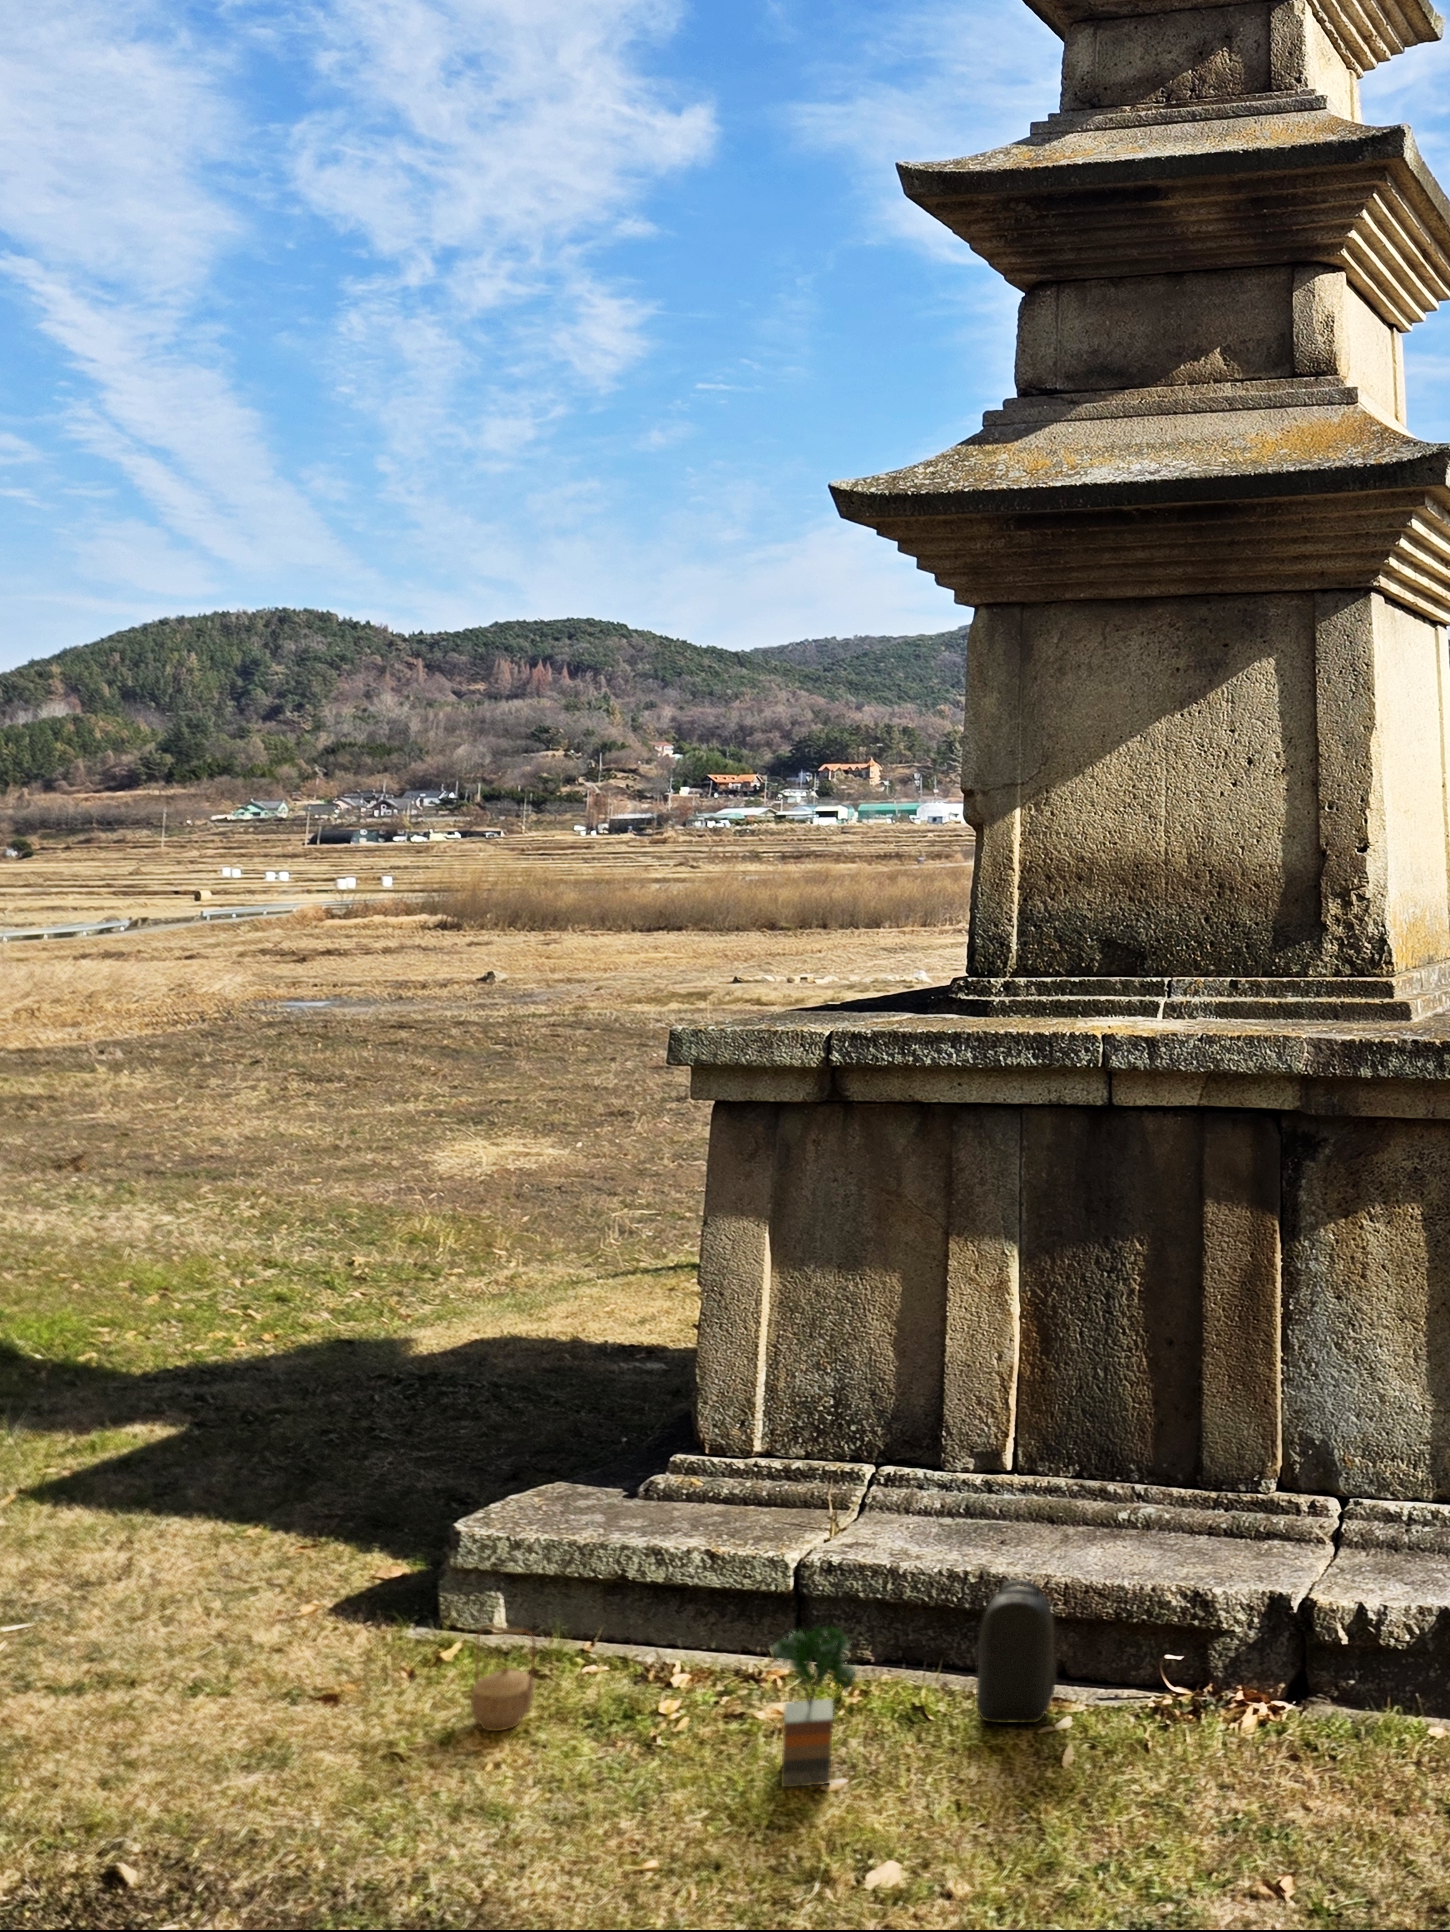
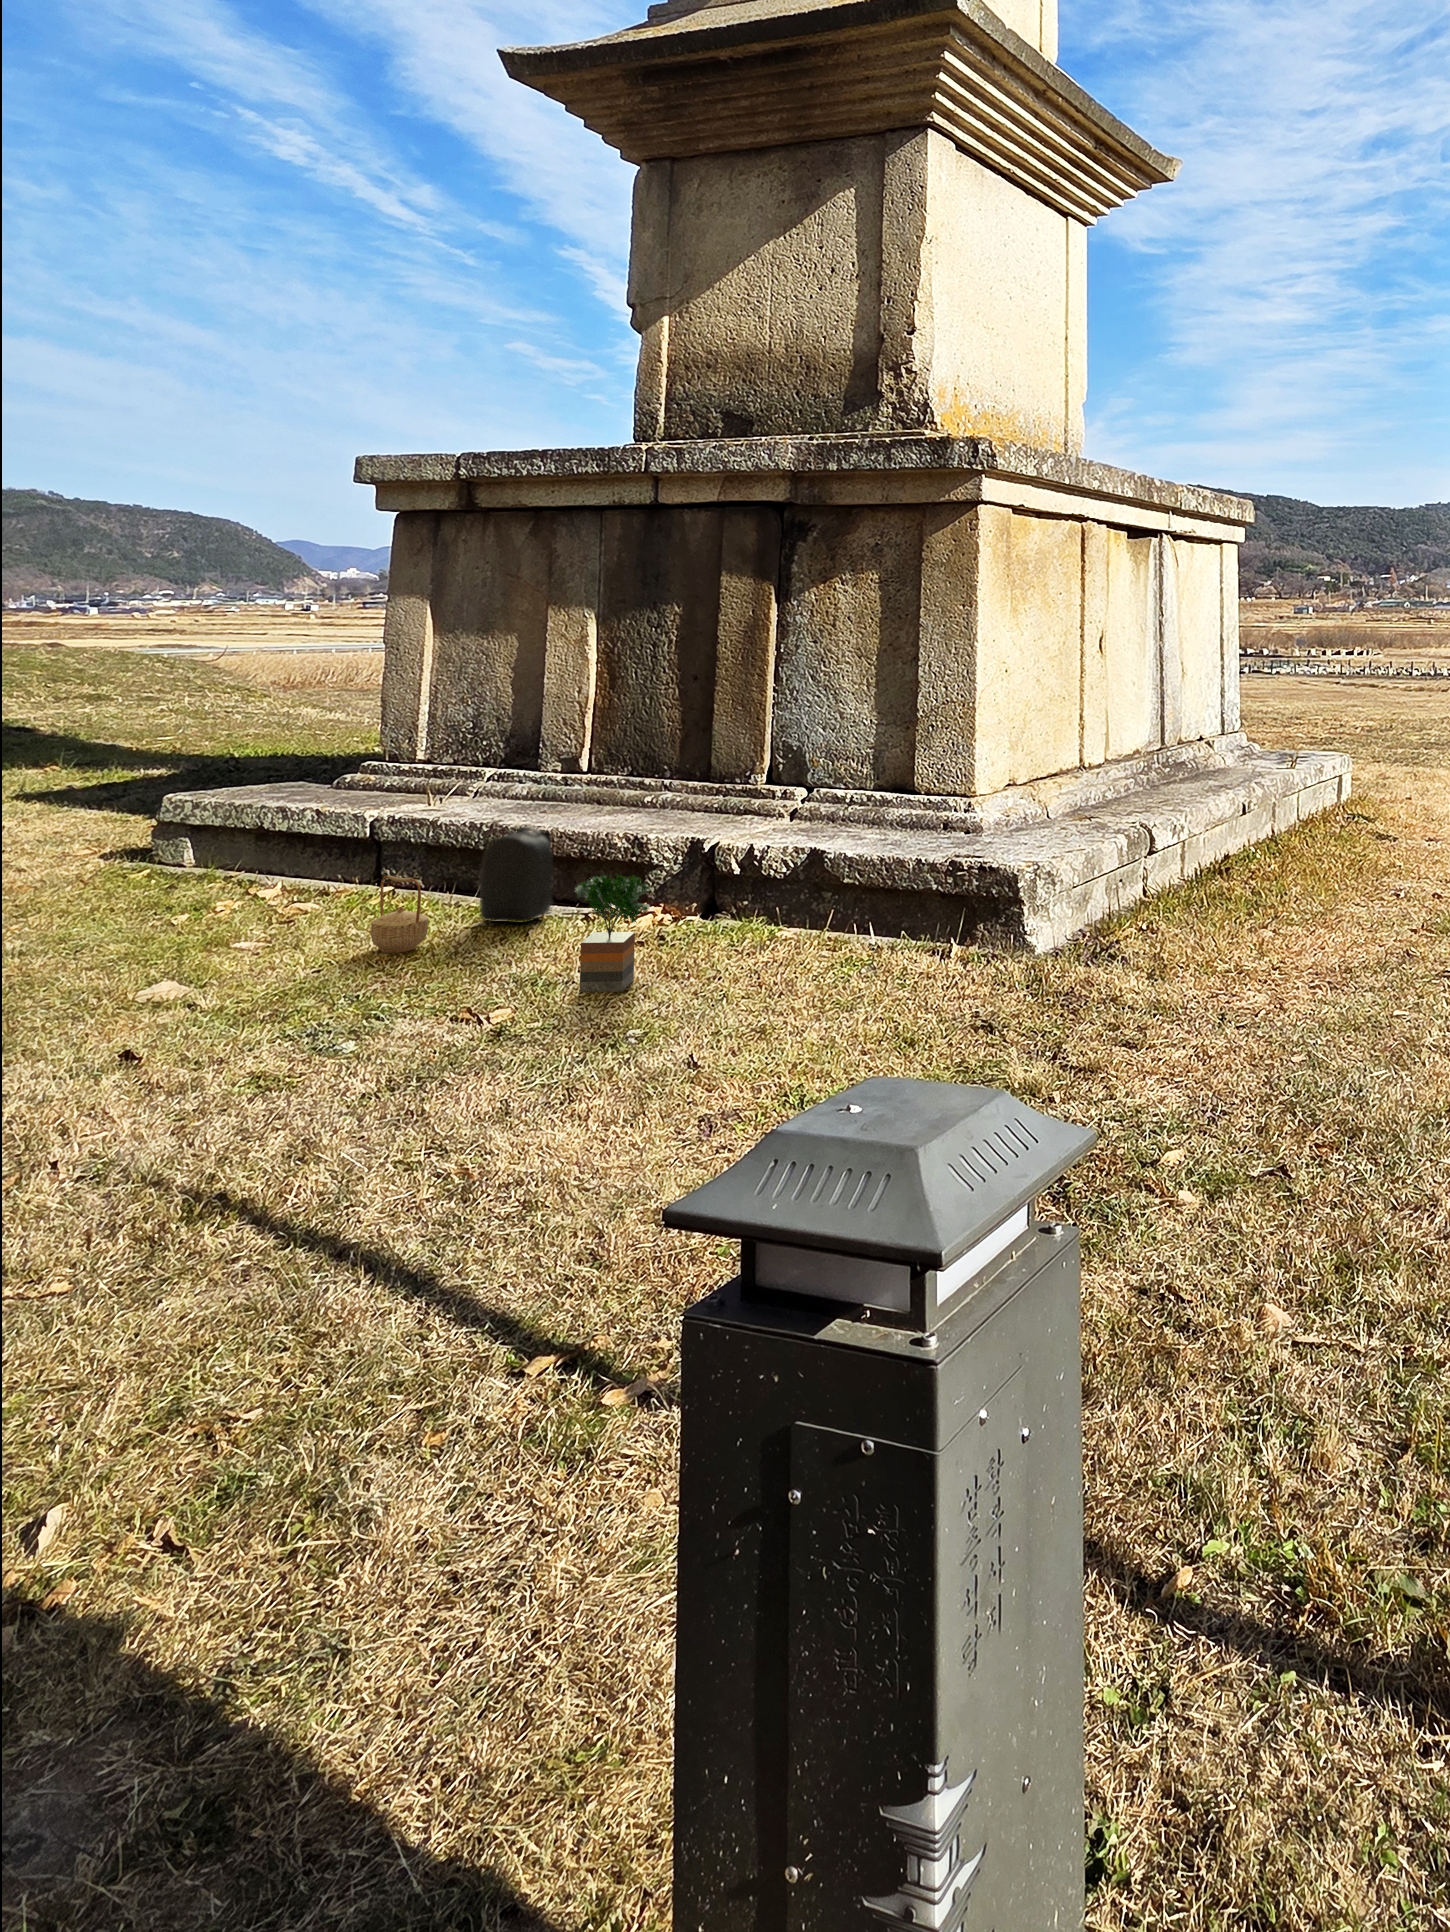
basket: present [471,1624,536,1731] -> present [371,875,428,953]
potted tree: present [772,1627,857,1788] -> present [577,874,651,992]

